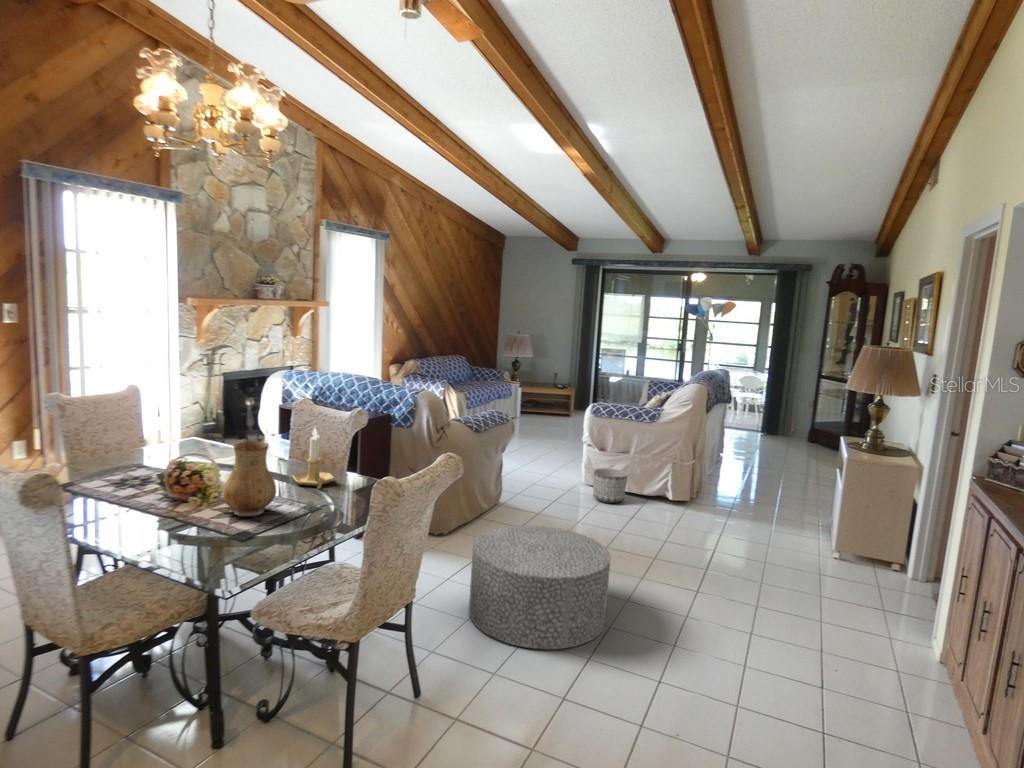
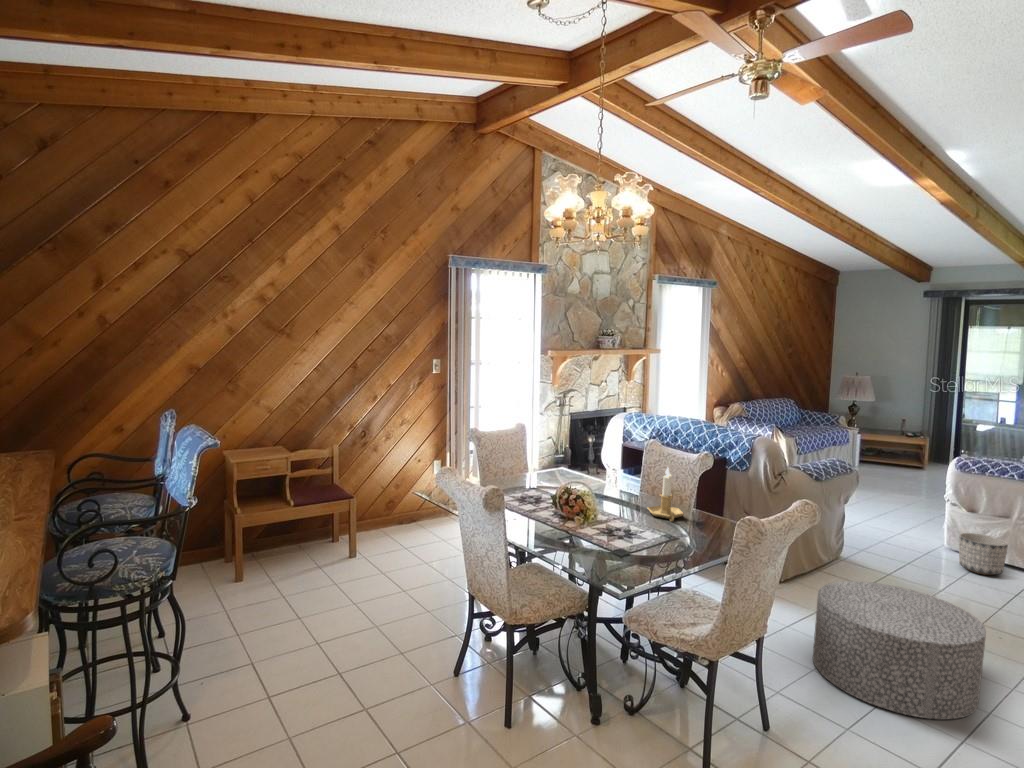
ceramic pitcher: present [223,441,276,516] -> none [602,476,642,538]

